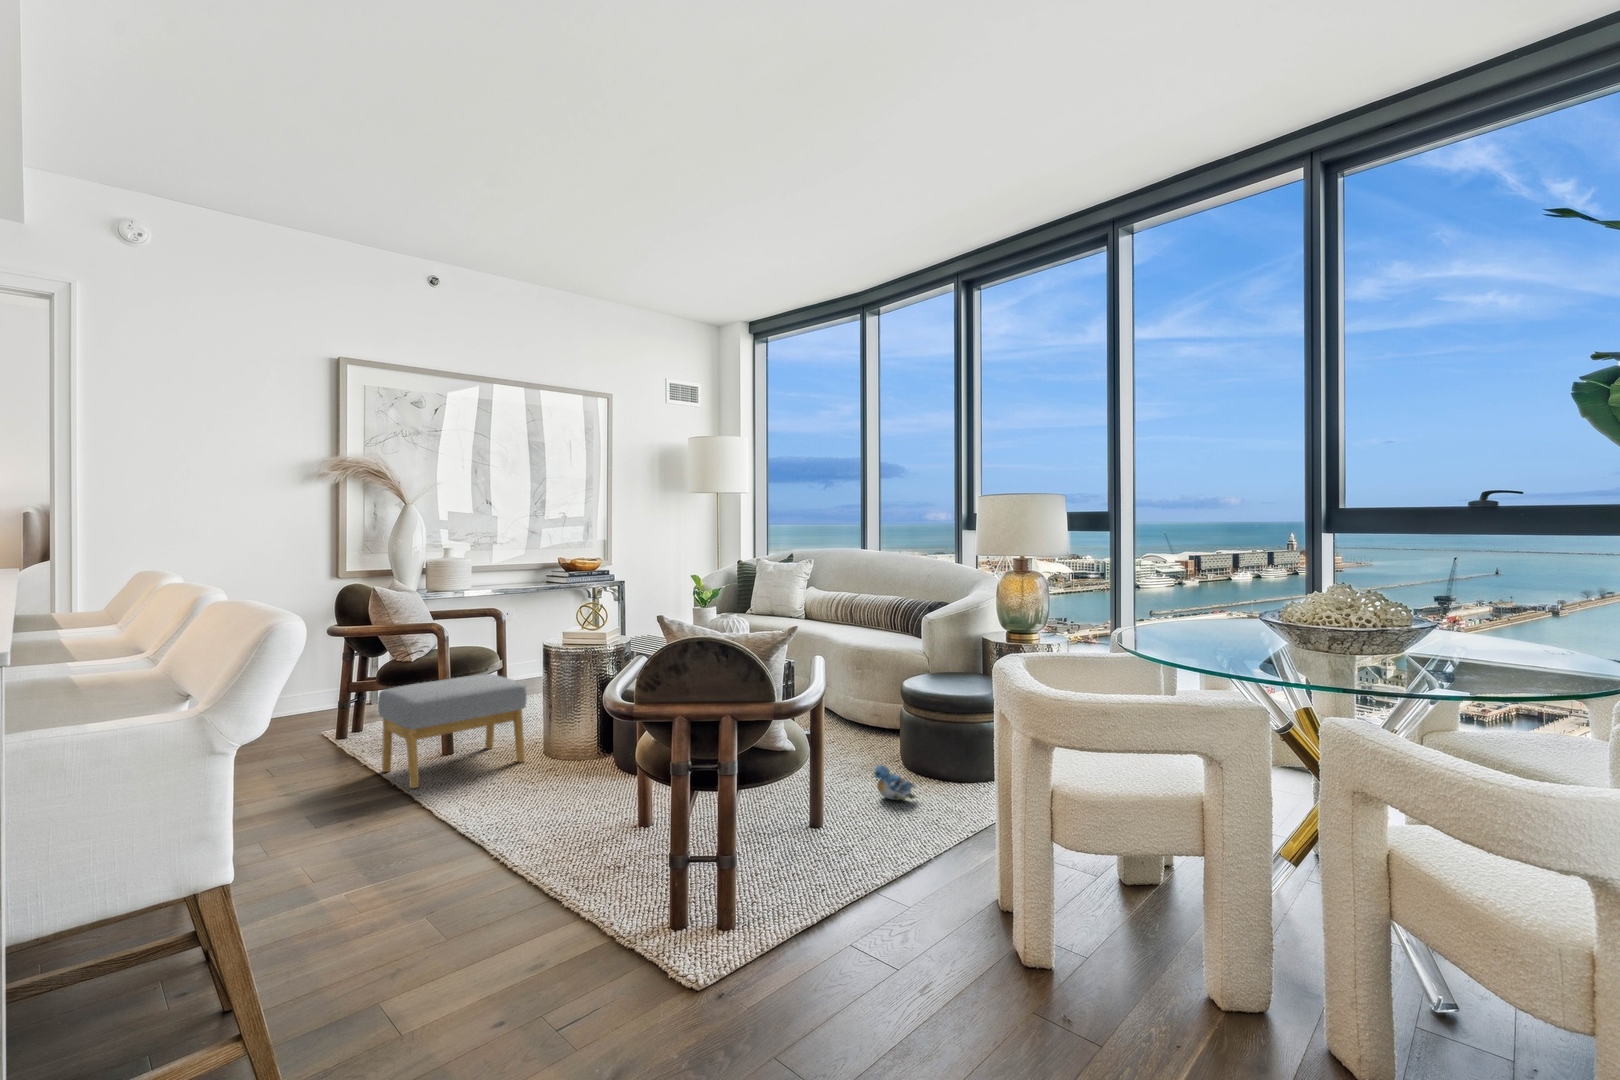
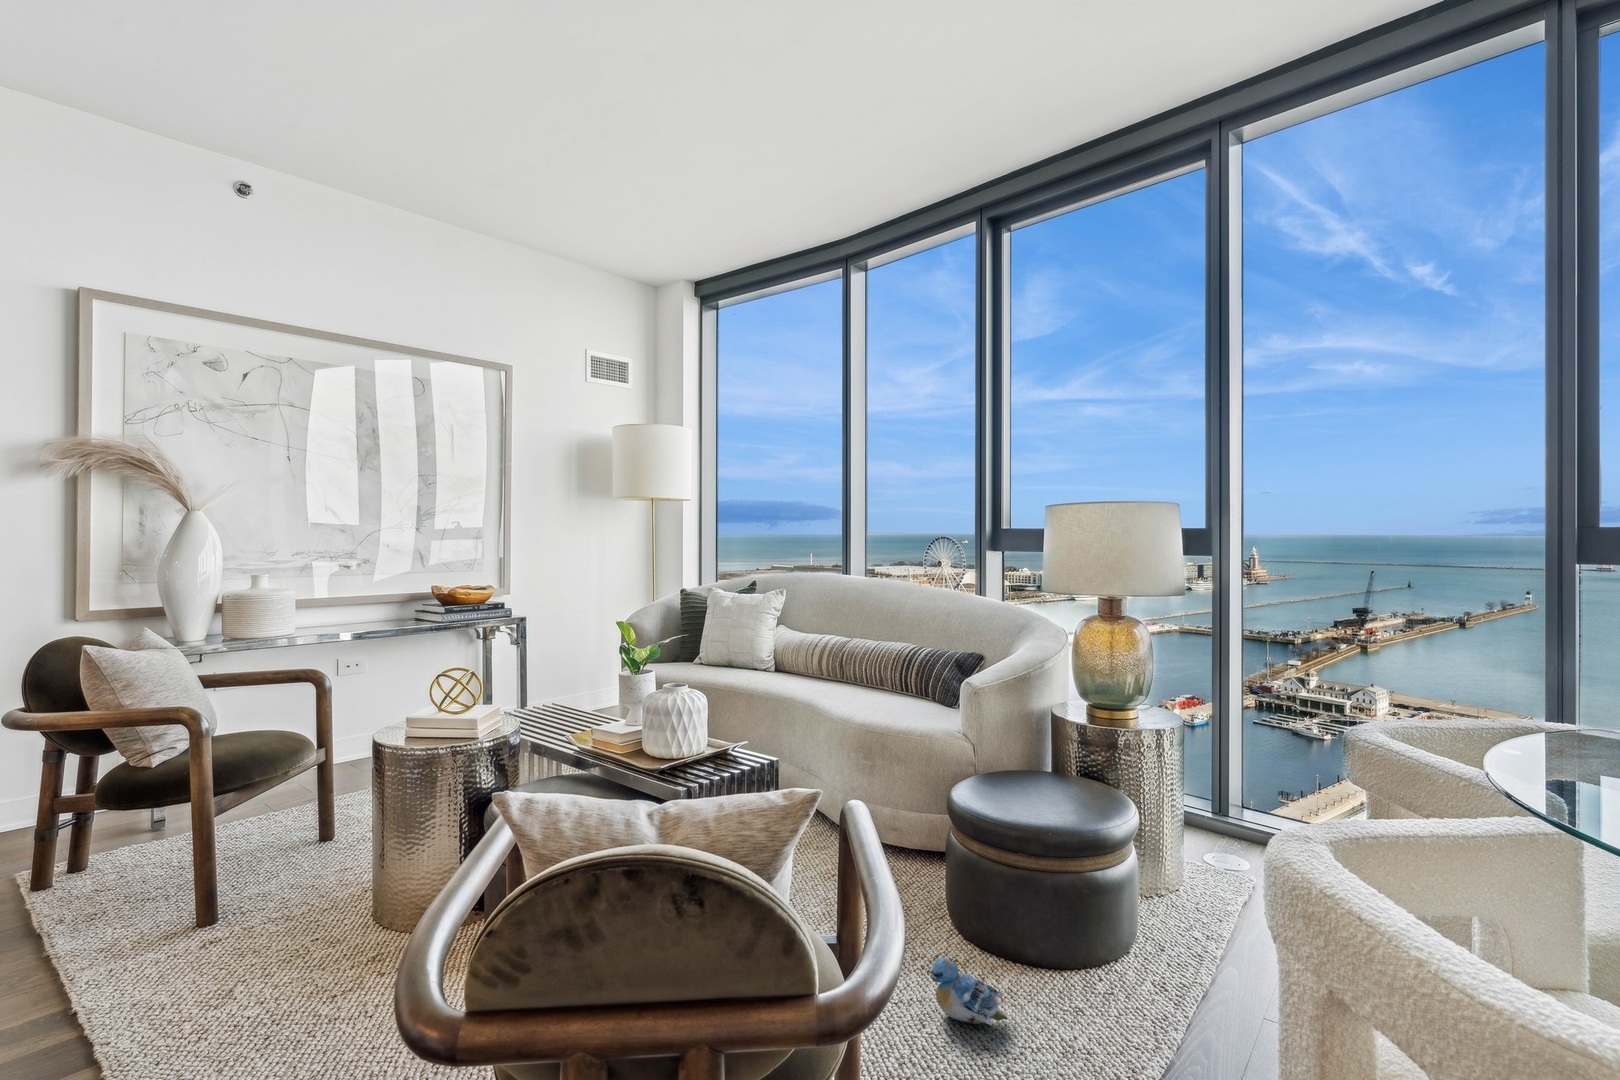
footstool: present [378,674,527,788] -> none [62,785,339,1022]

